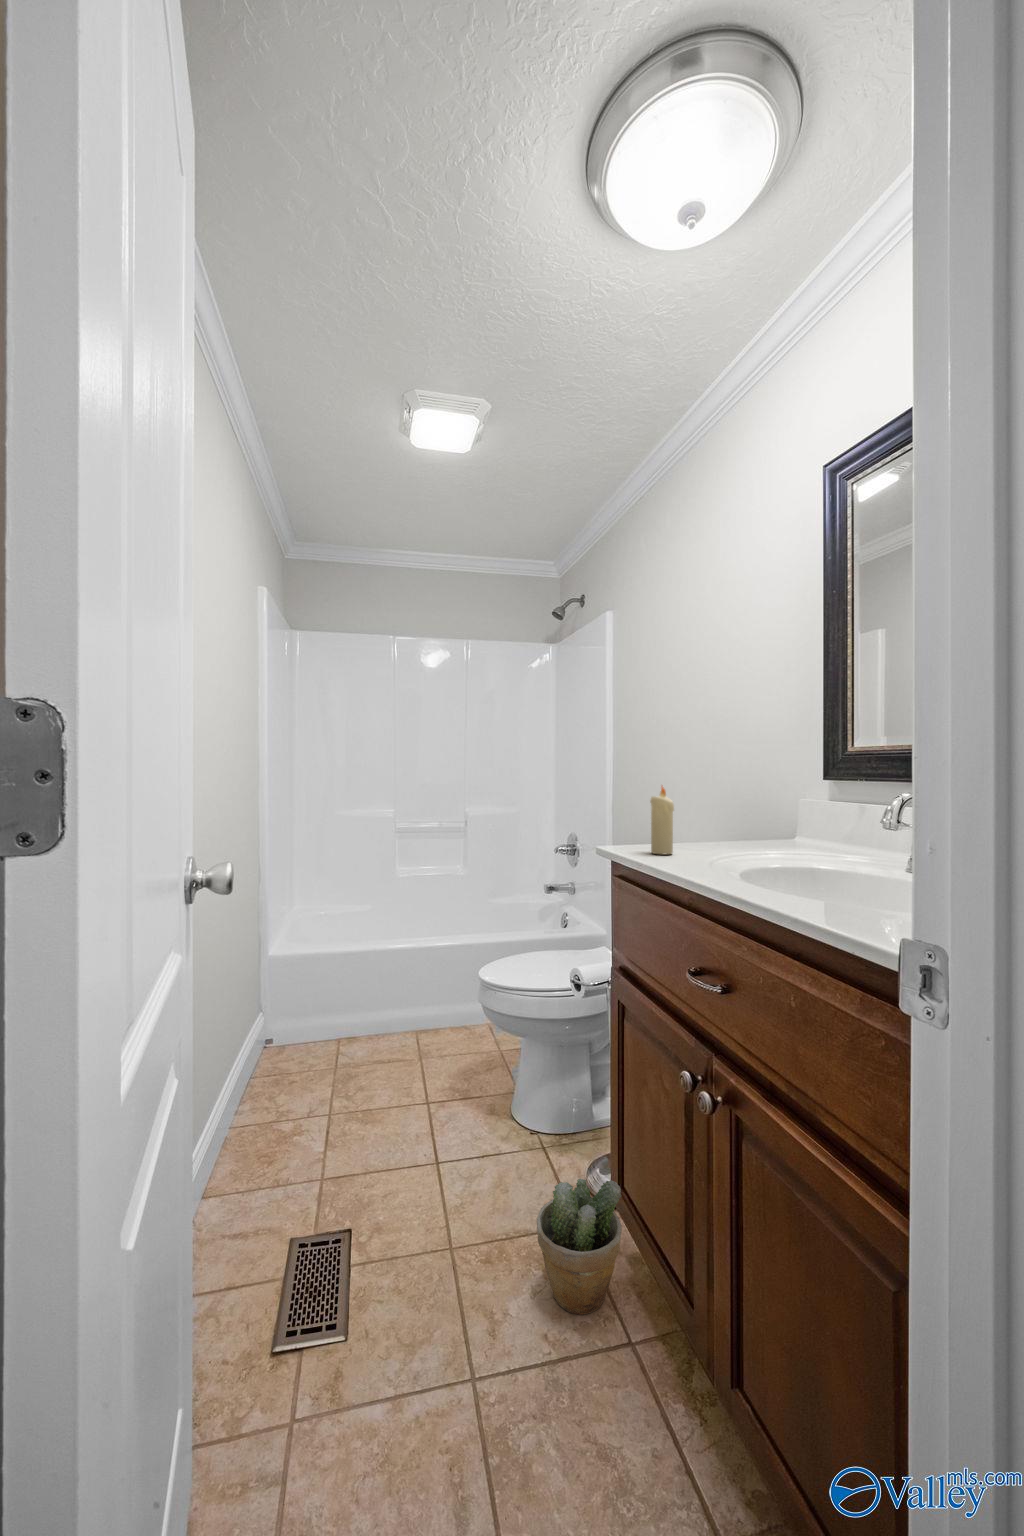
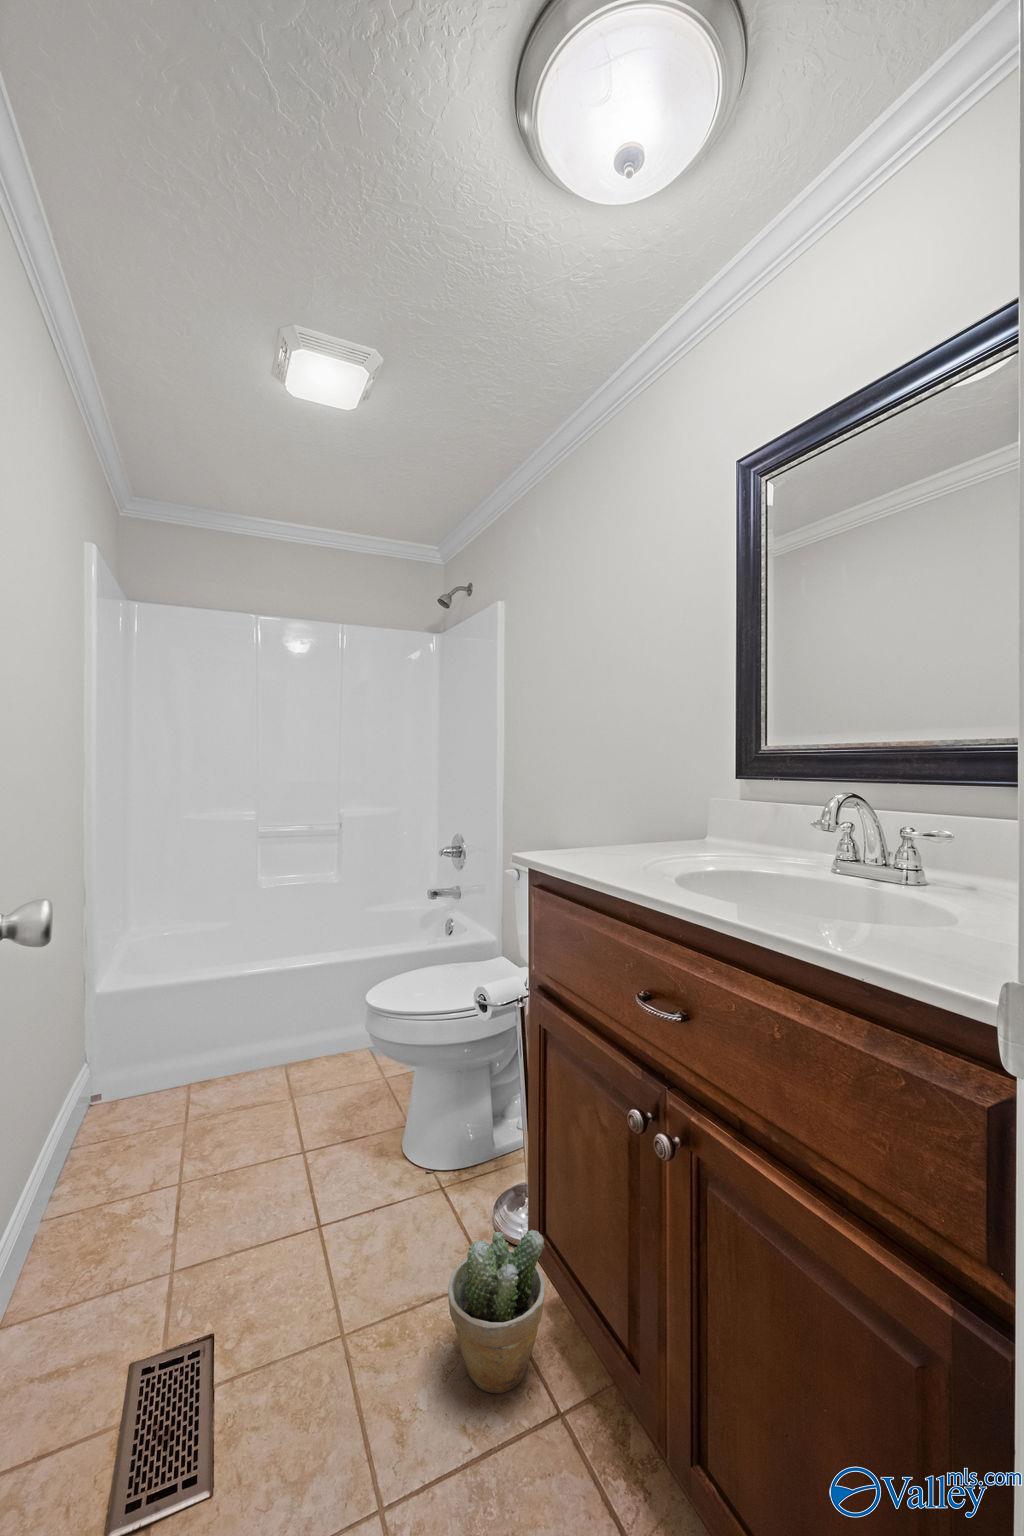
candle: present [650,787,674,855] -> none [570,780,596,858]

